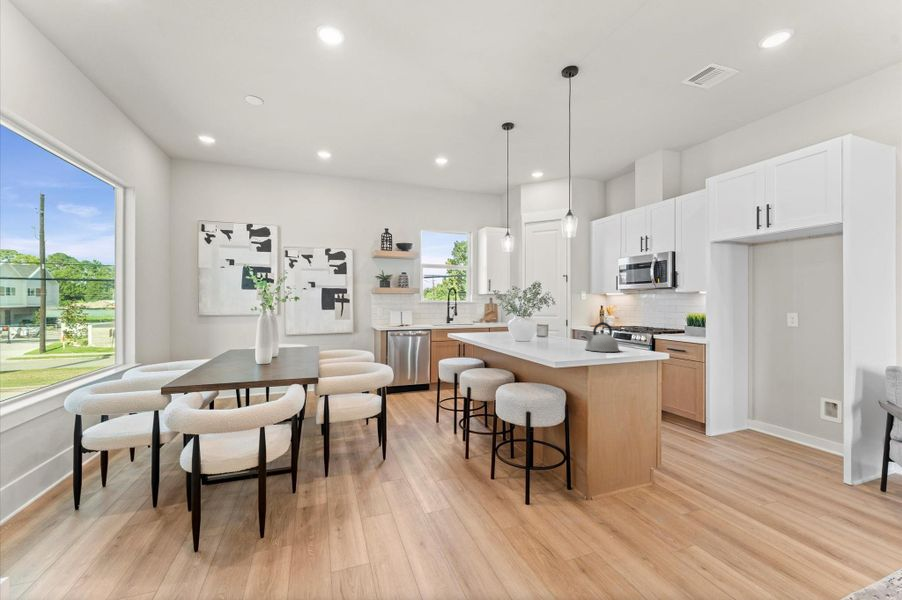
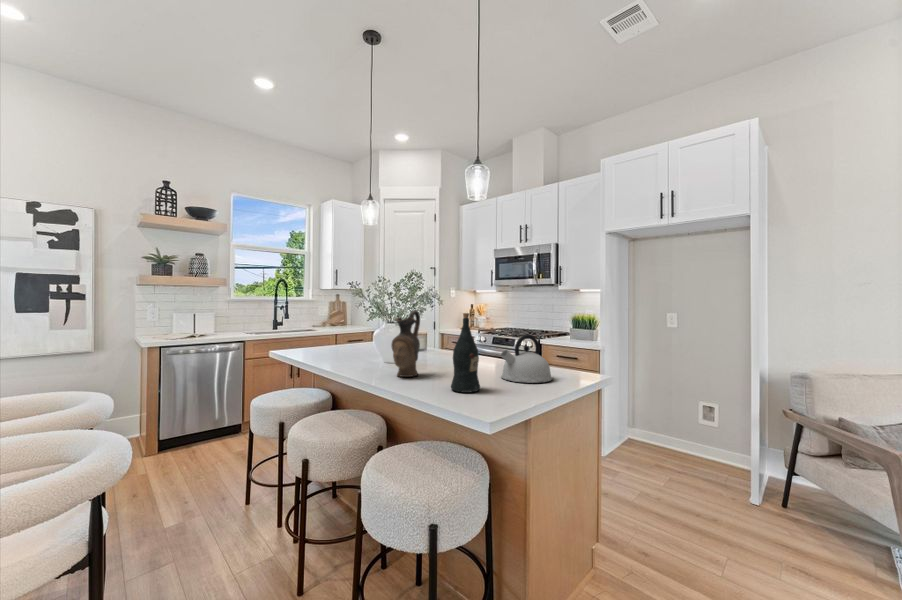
ceramic pitcher: none [517,307,535,346] -> present [391,310,420,377]
wine bottle: none [547,308,564,352] -> present [451,313,480,393]

